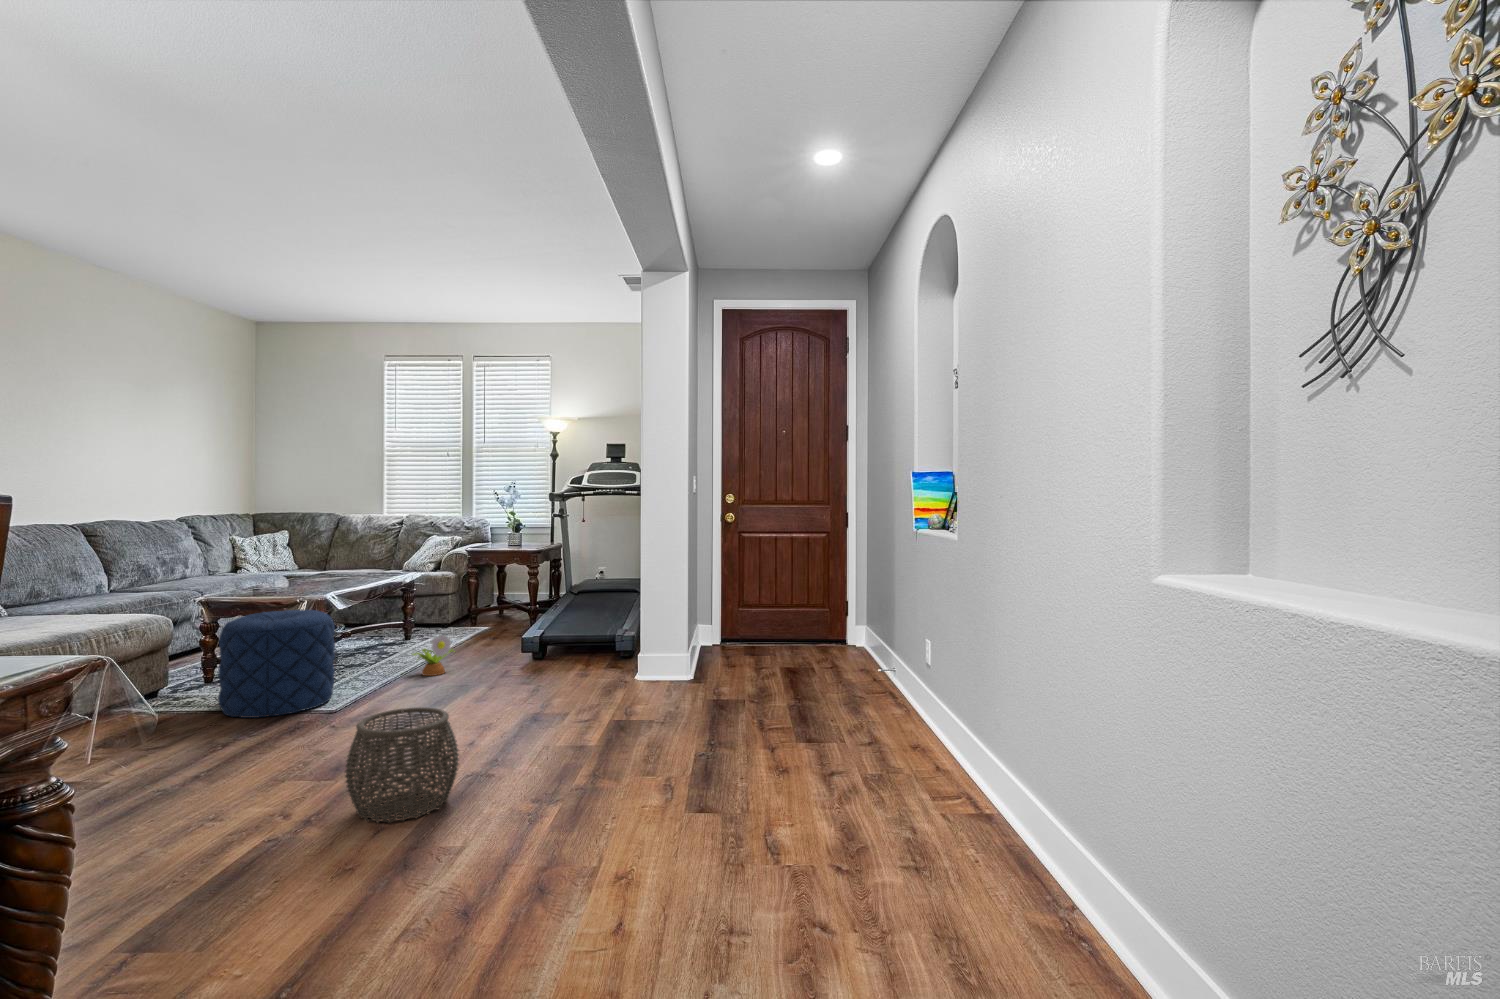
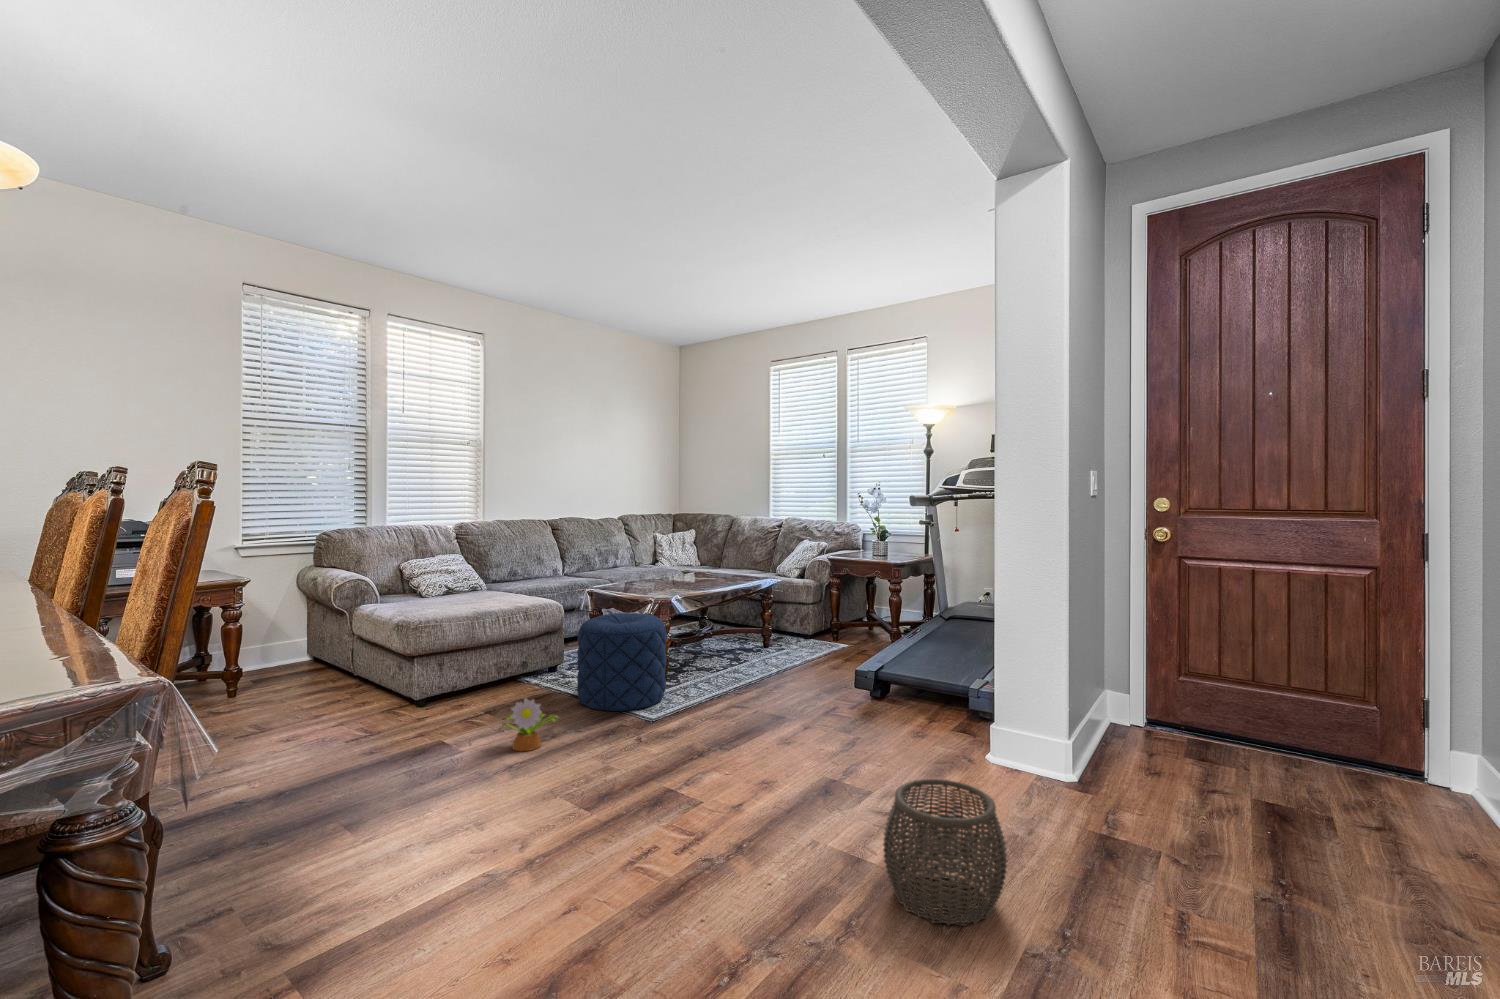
decorative plant: present [412,634,455,676] -> present [503,698,557,751]
woven basket: present [345,707,459,823] -> present [883,779,1007,926]

